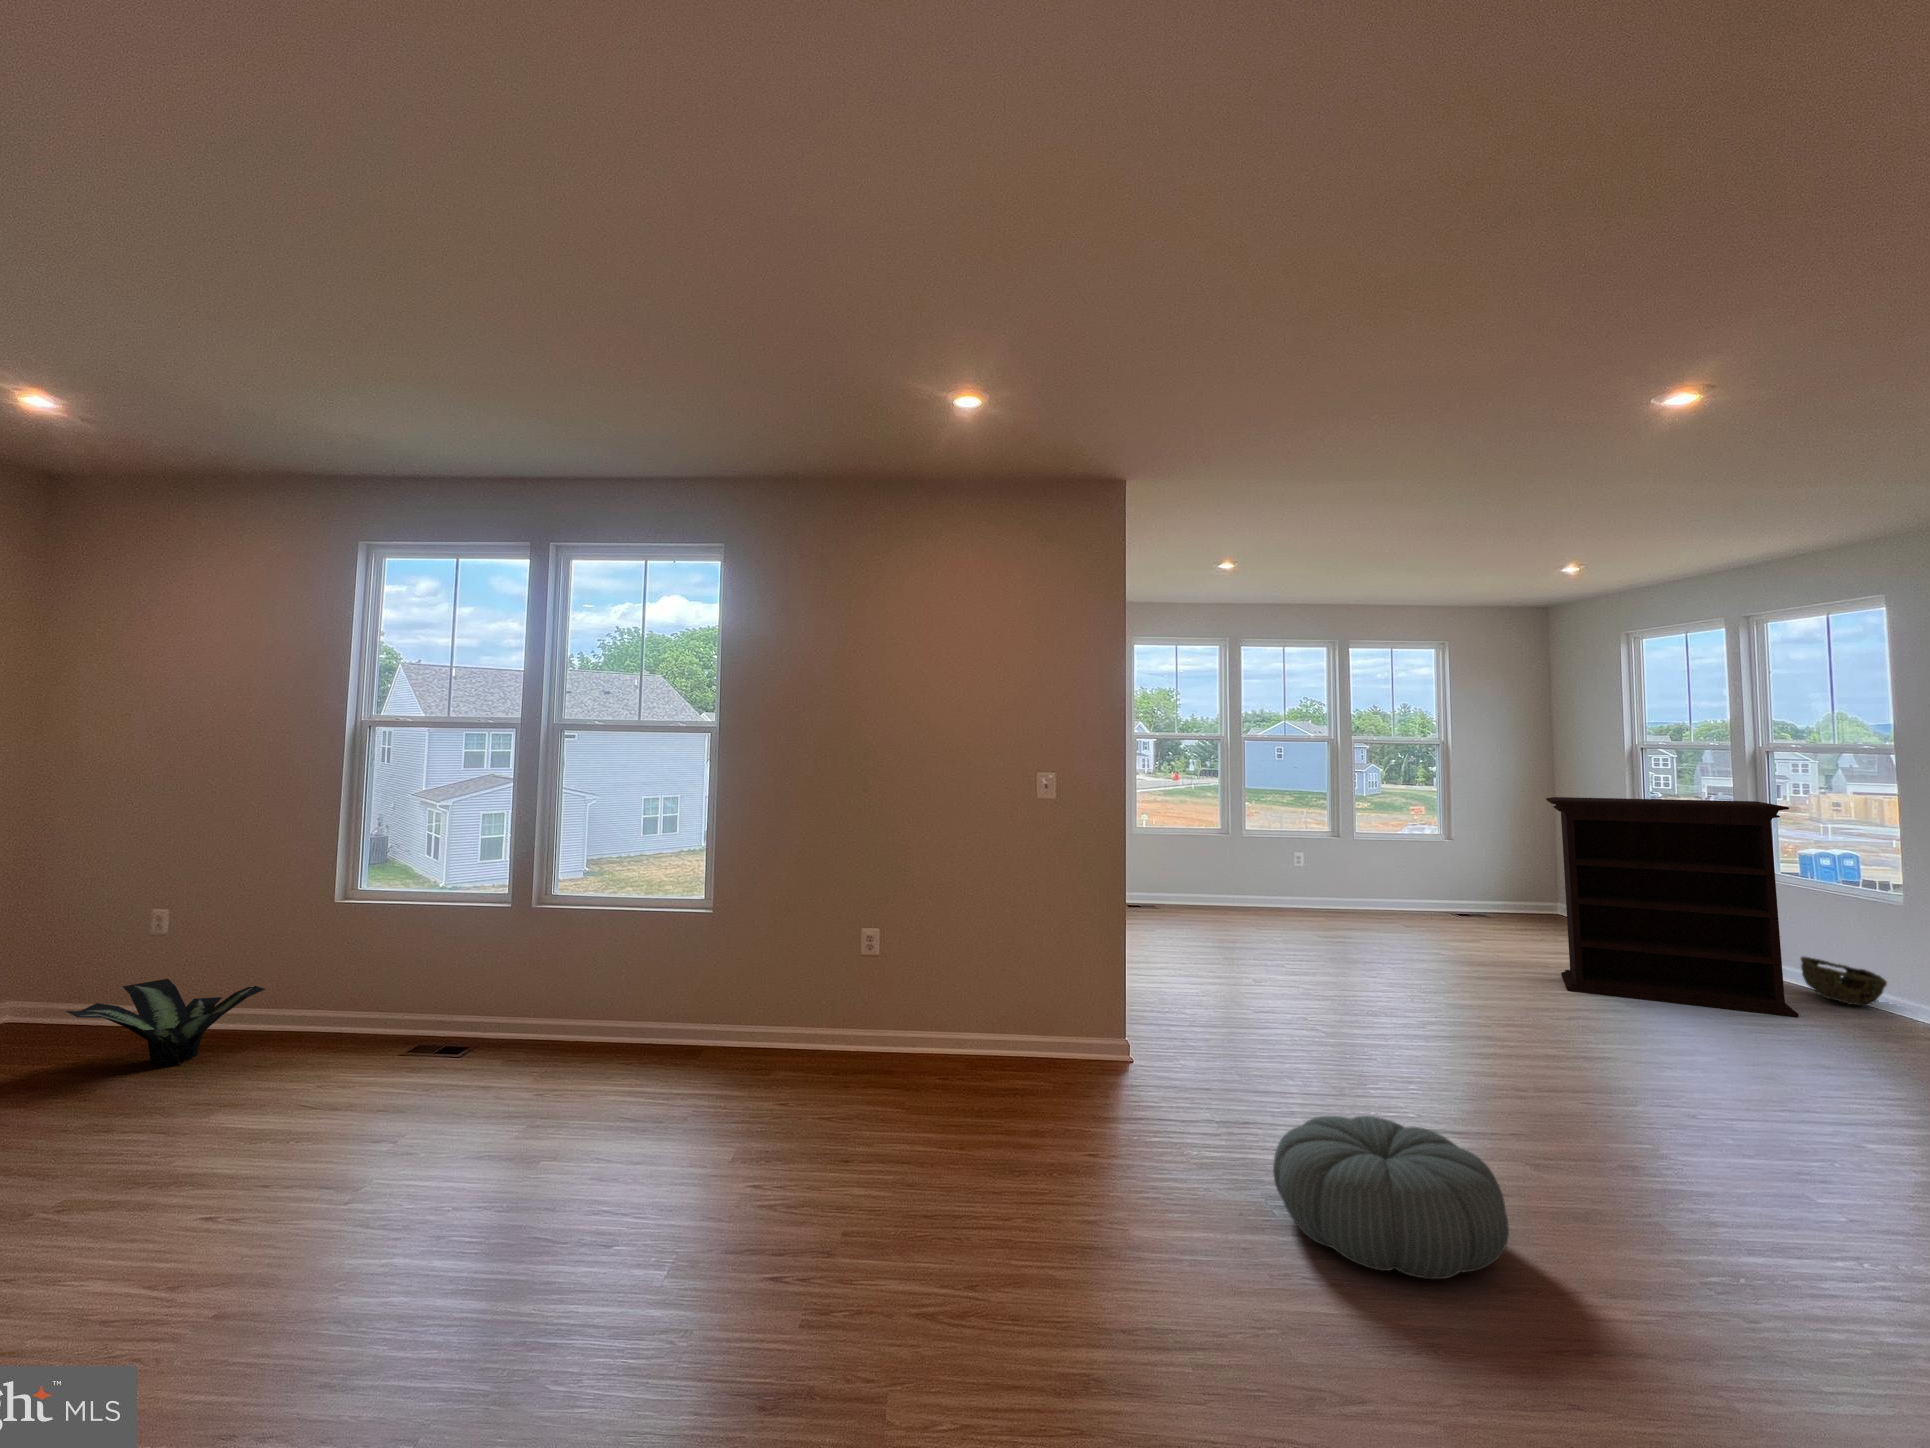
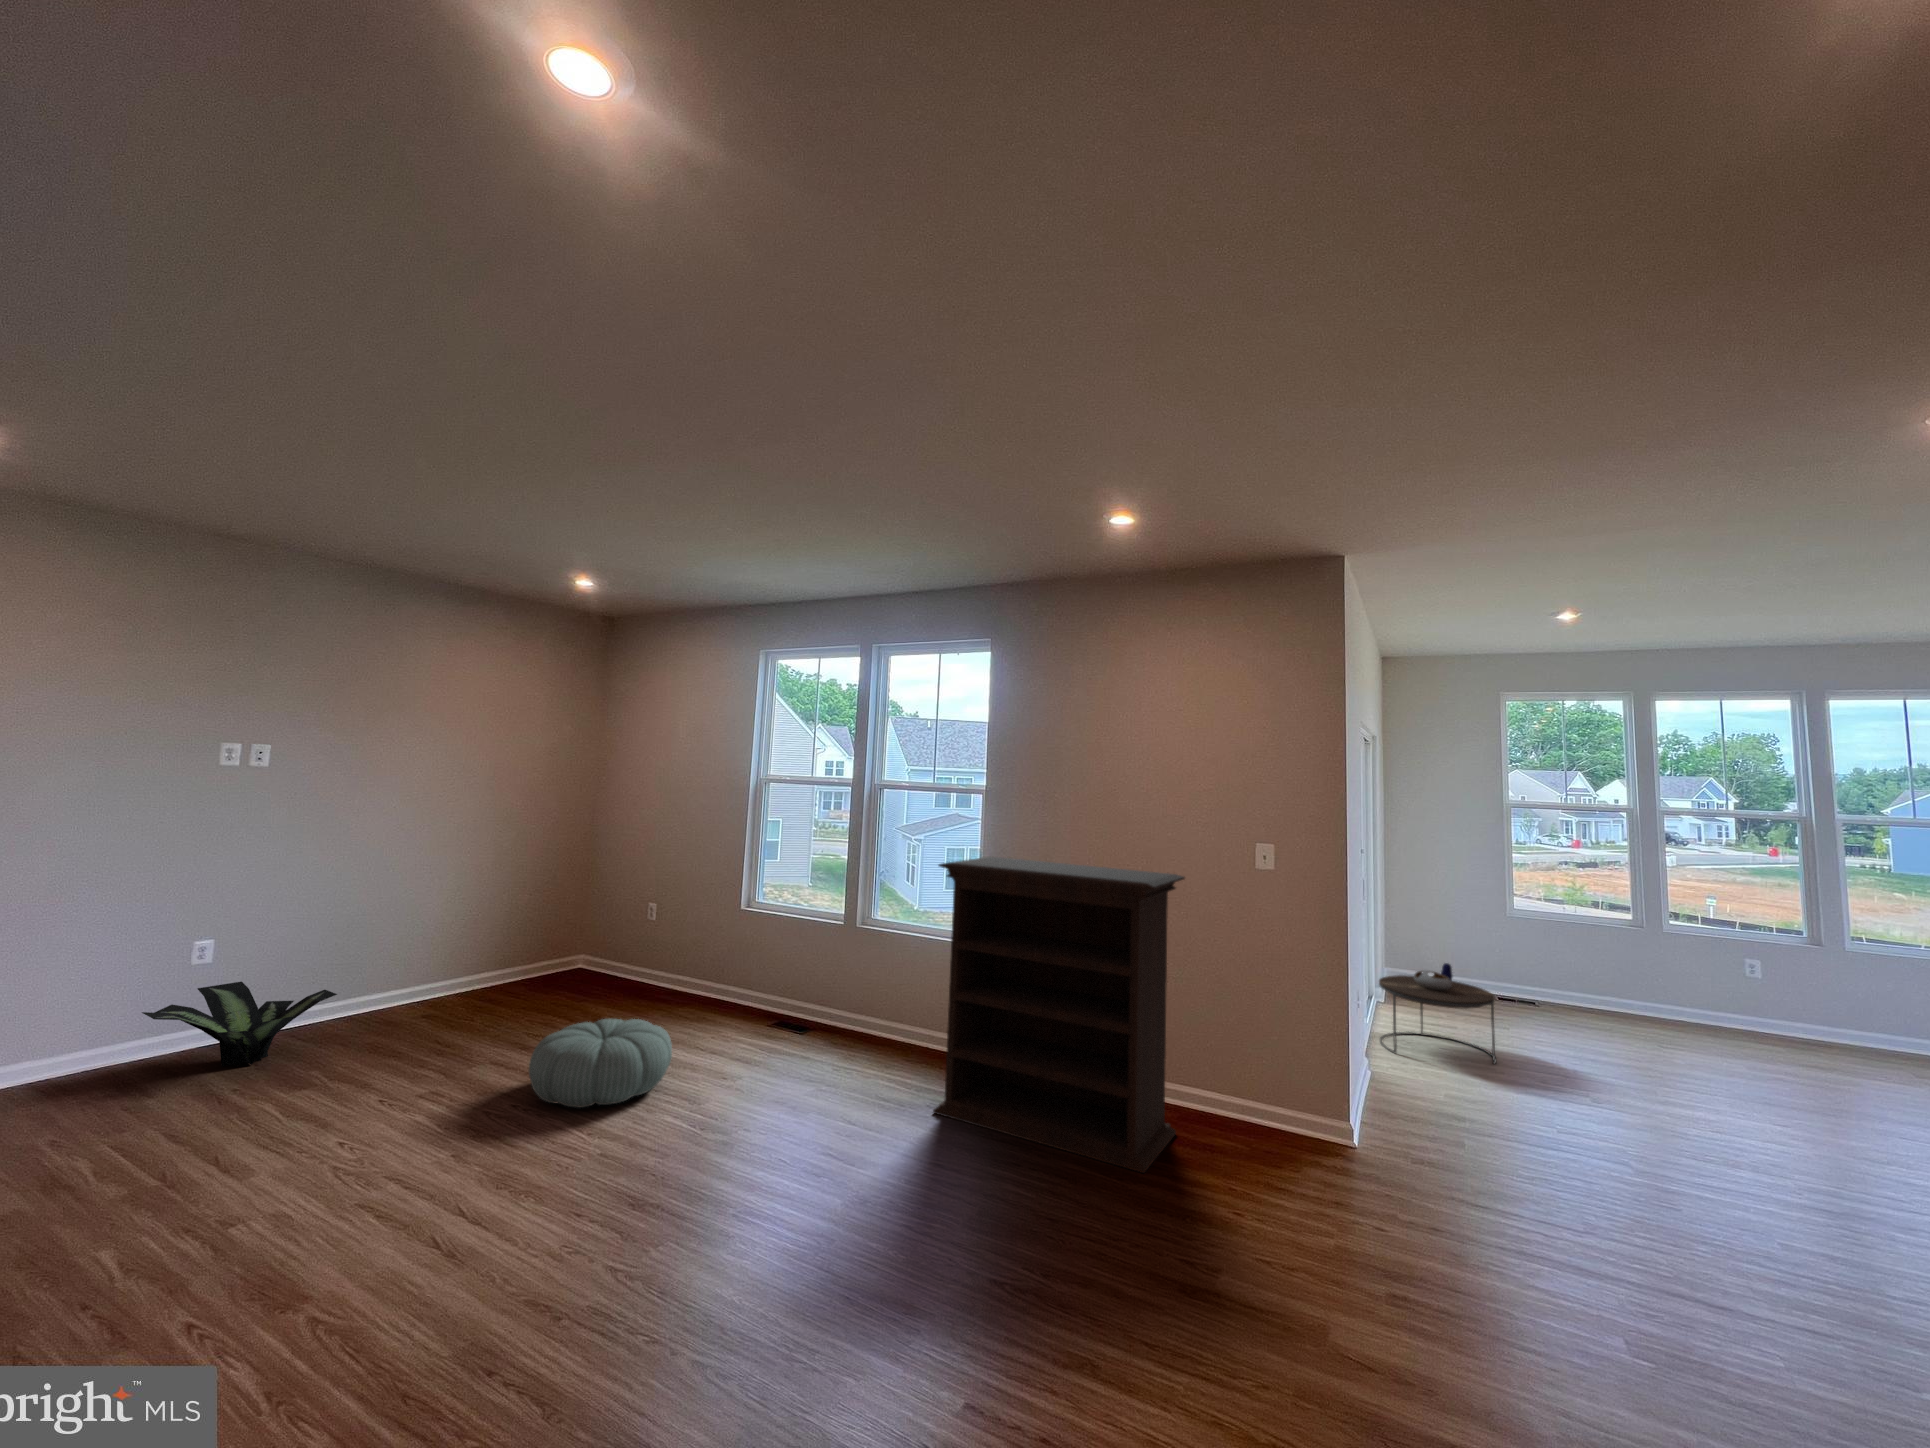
bookshelf: present [1546,797,1799,1017] -> present [933,857,1185,1173]
side table: none [1403,924,1544,1036] -> present [1379,963,1496,1064]
woven basket: present [1801,957,1887,1007] -> none [1711,998,1781,1044]
pouf: present [1273,1116,1509,1279] -> present [529,1019,672,1108]

